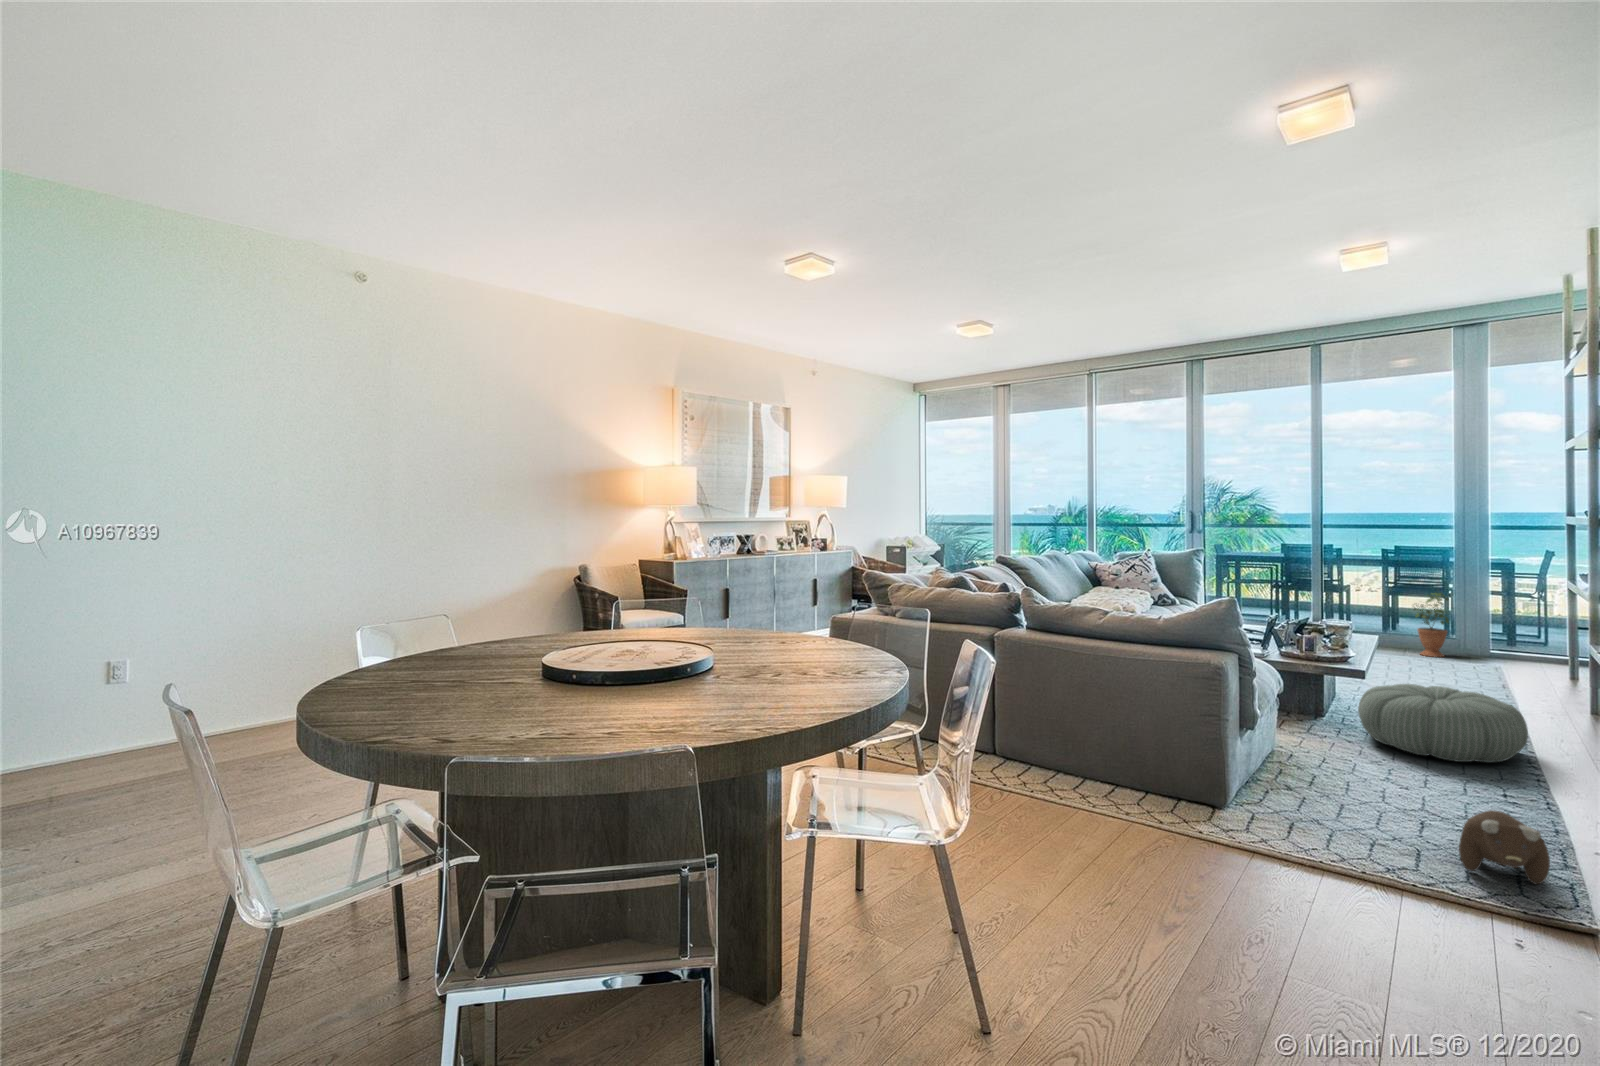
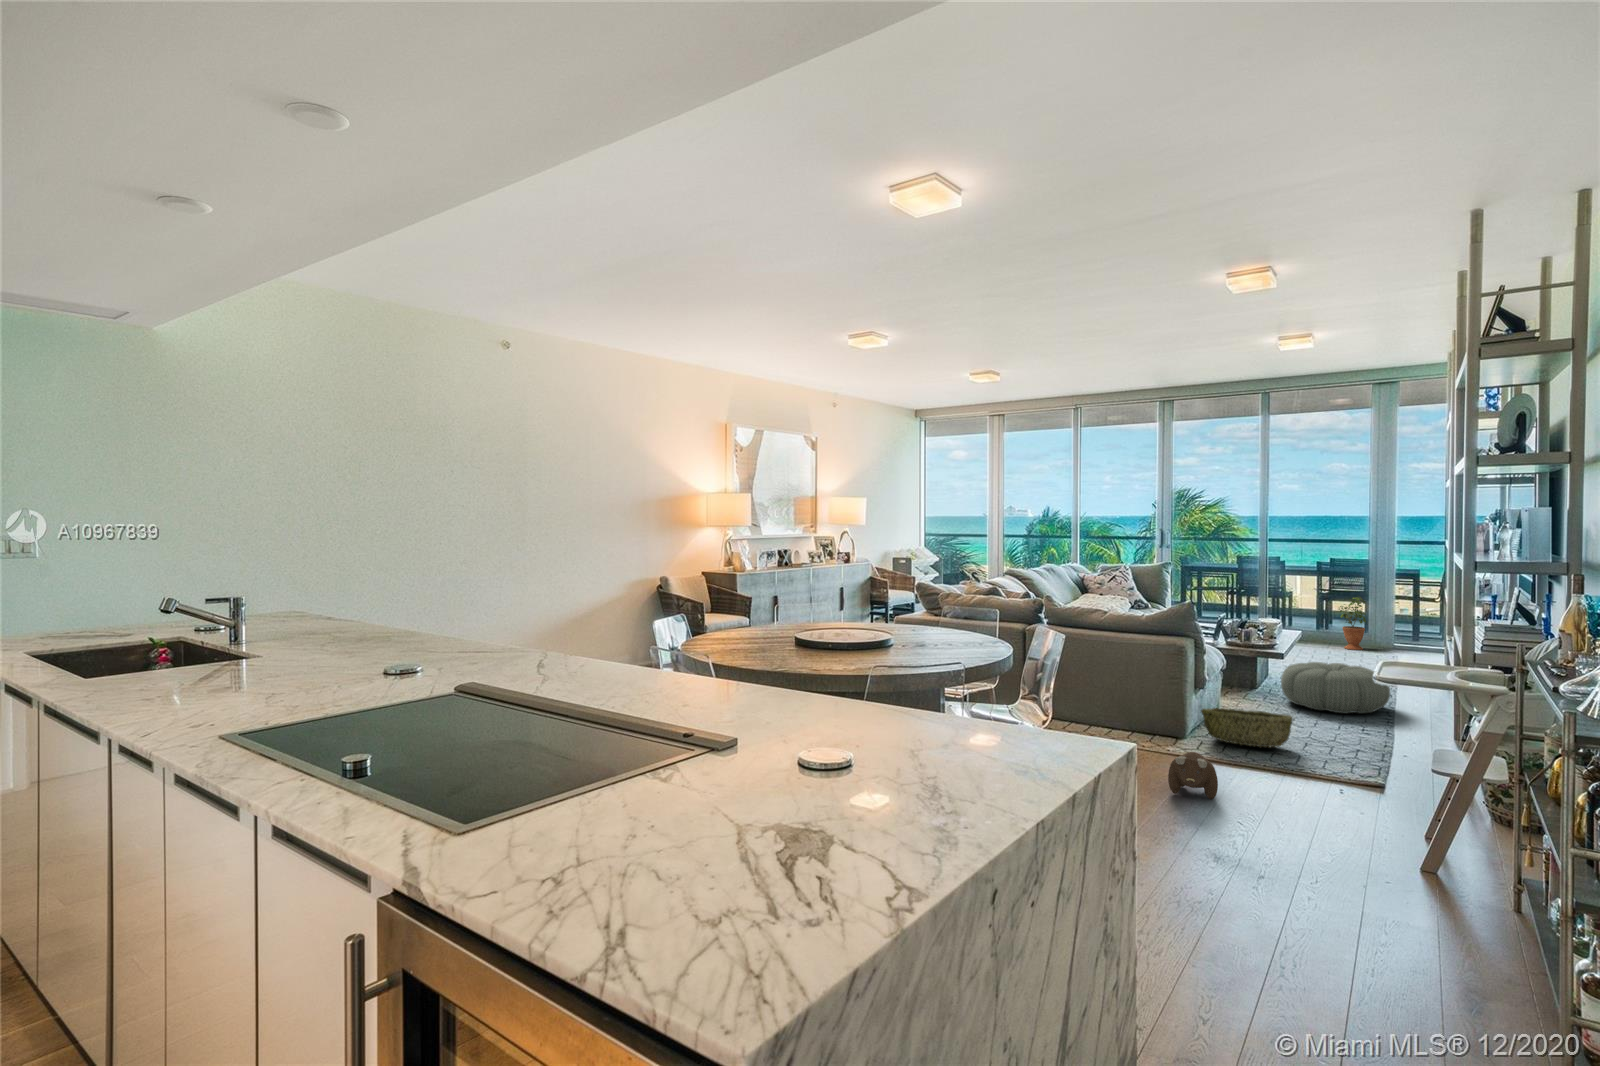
woven basket: none [1252,759,1401,833] -> present [1201,708,1293,748]
plush toy: present [1459,810,1550,884] -> present [1168,752,1218,799]

